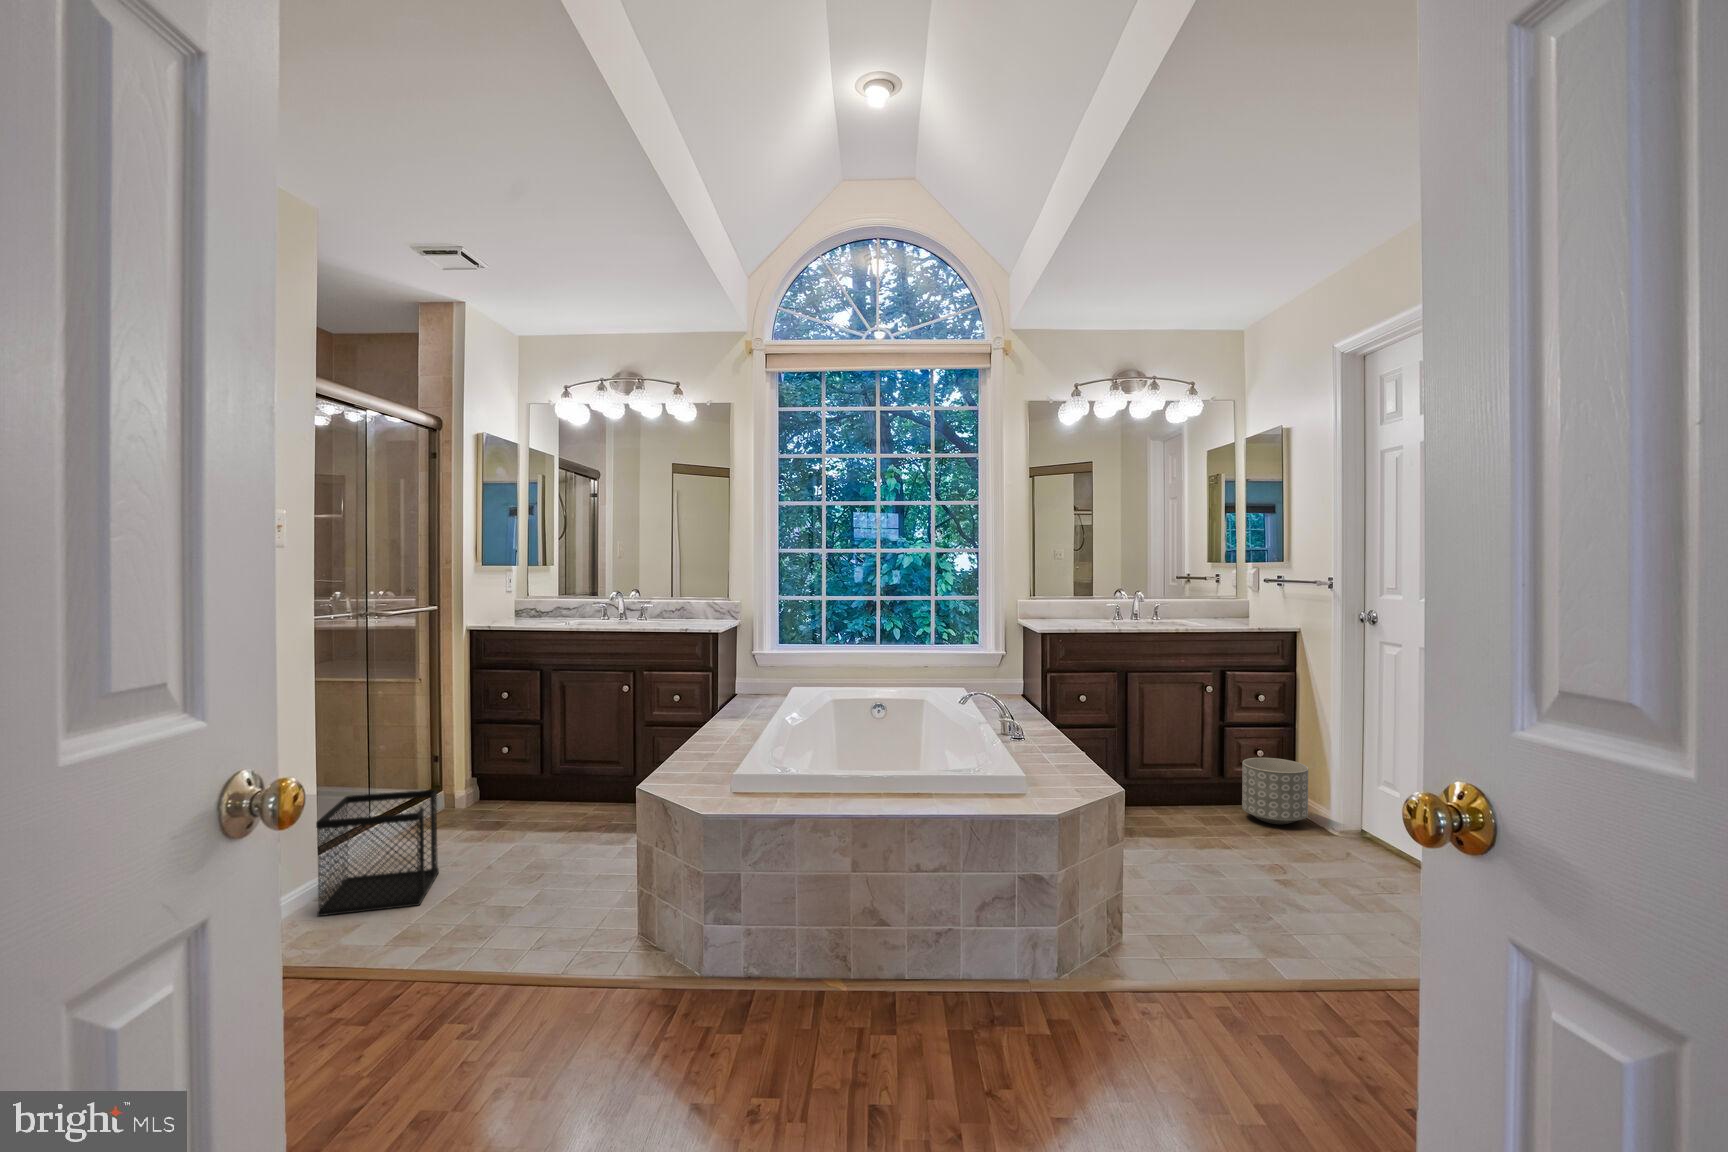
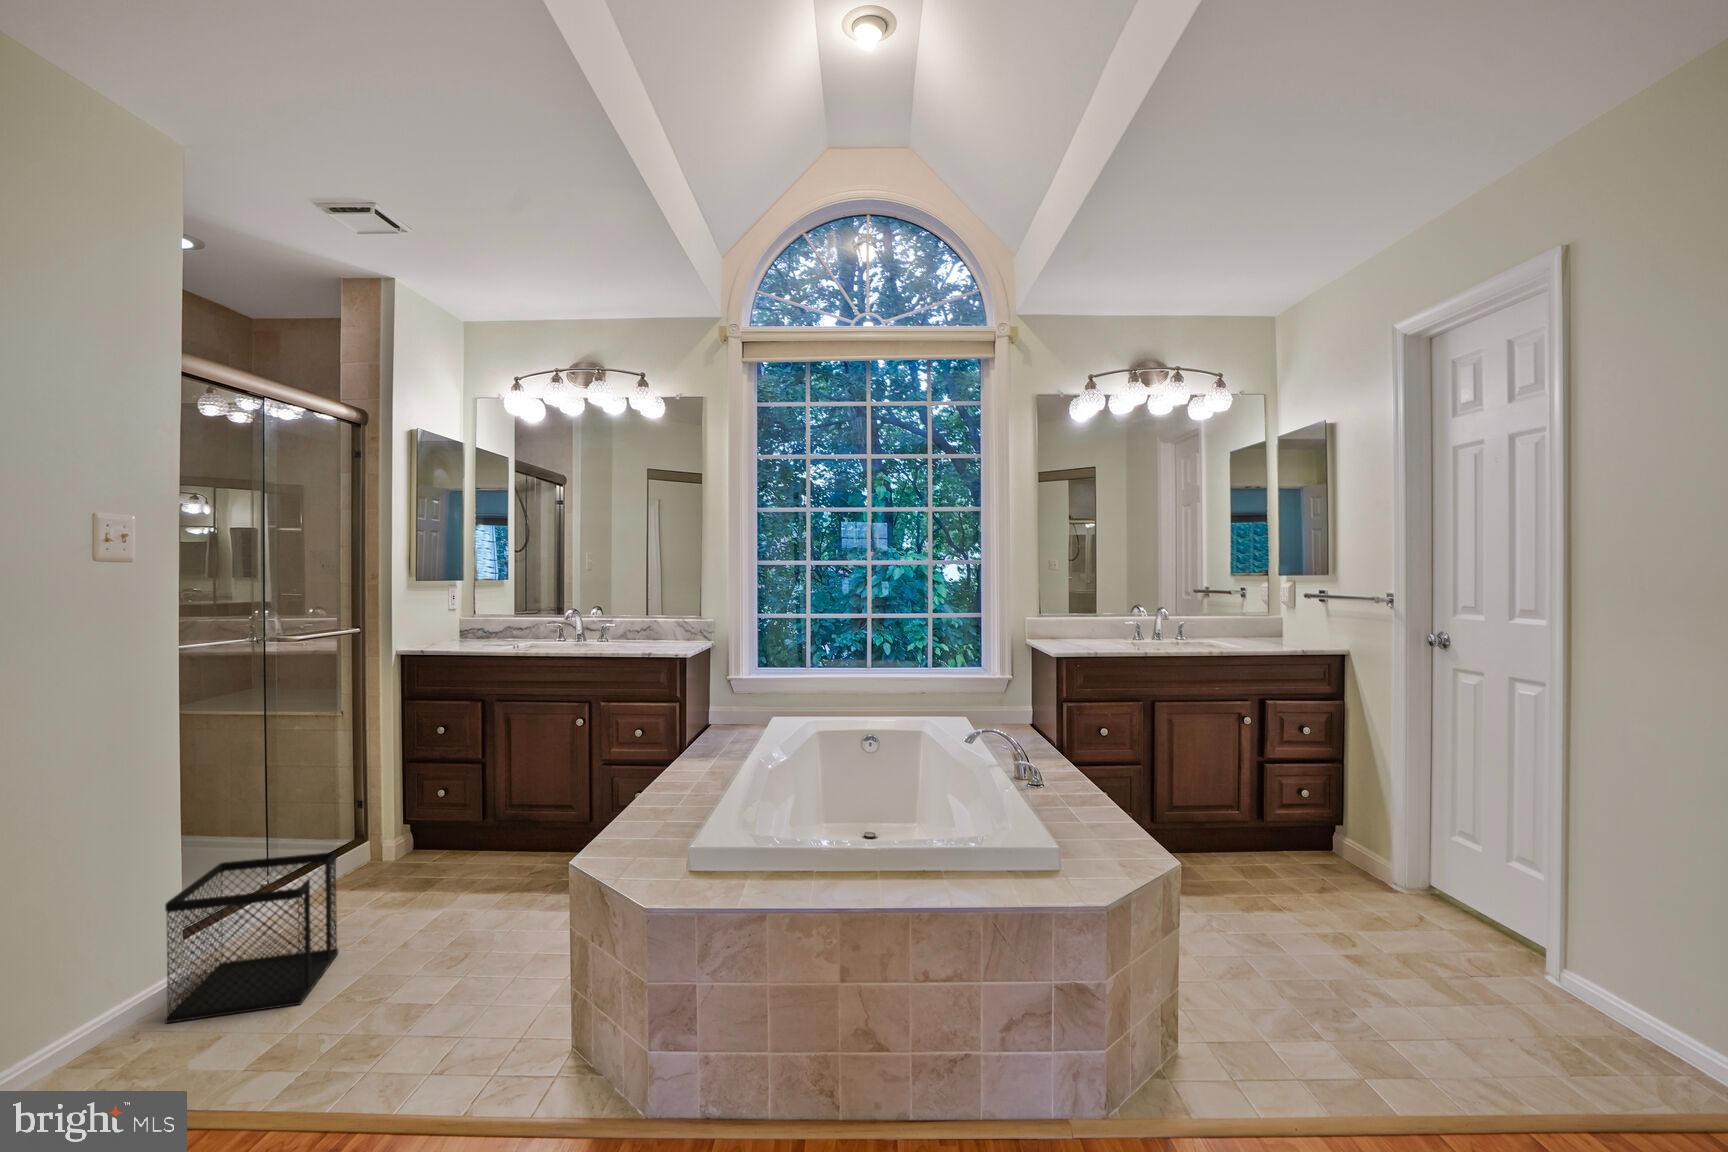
planter: present [1242,758,1308,825] -> none [1286,797,1364,876]

